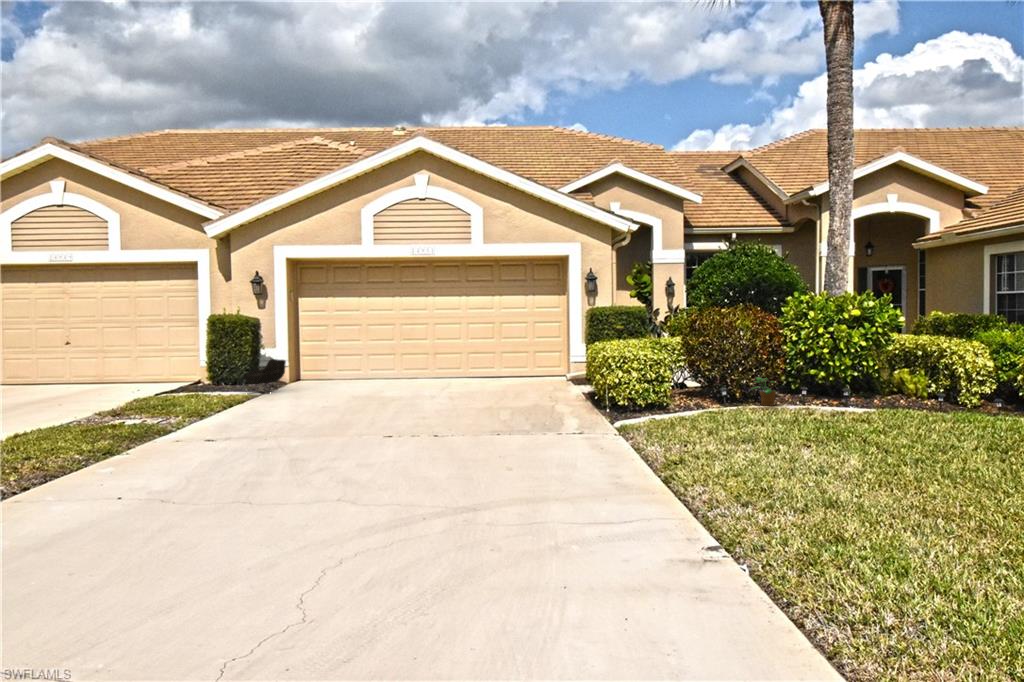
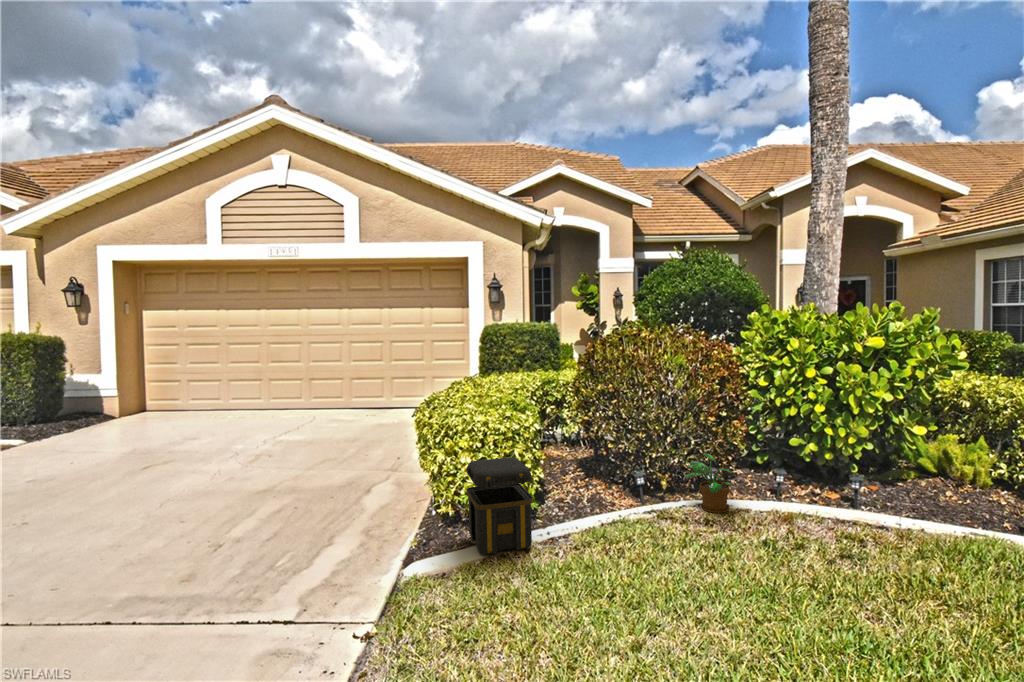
lounge chair: present [244,359,286,393] -> none [41,387,103,434]
toolbox: none [642,373,679,418] -> present [467,457,533,555]

